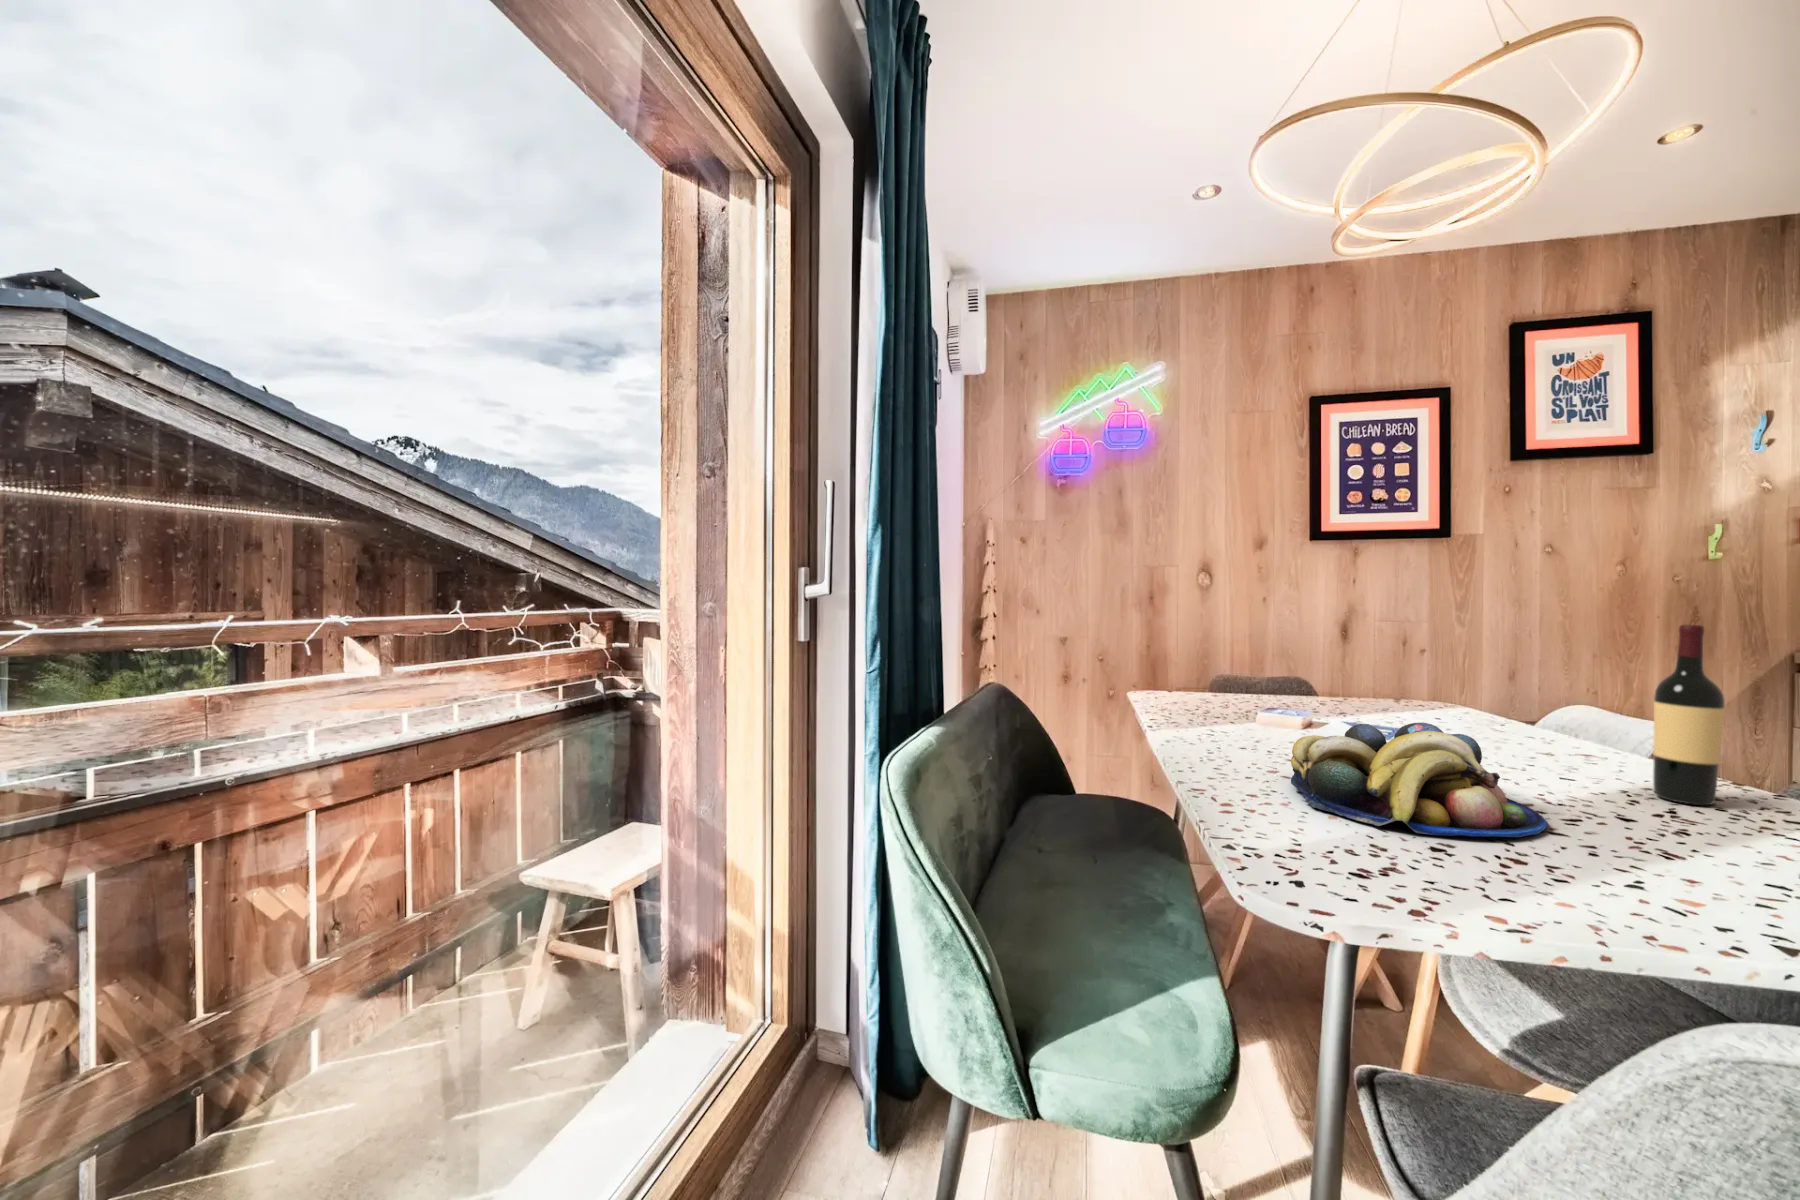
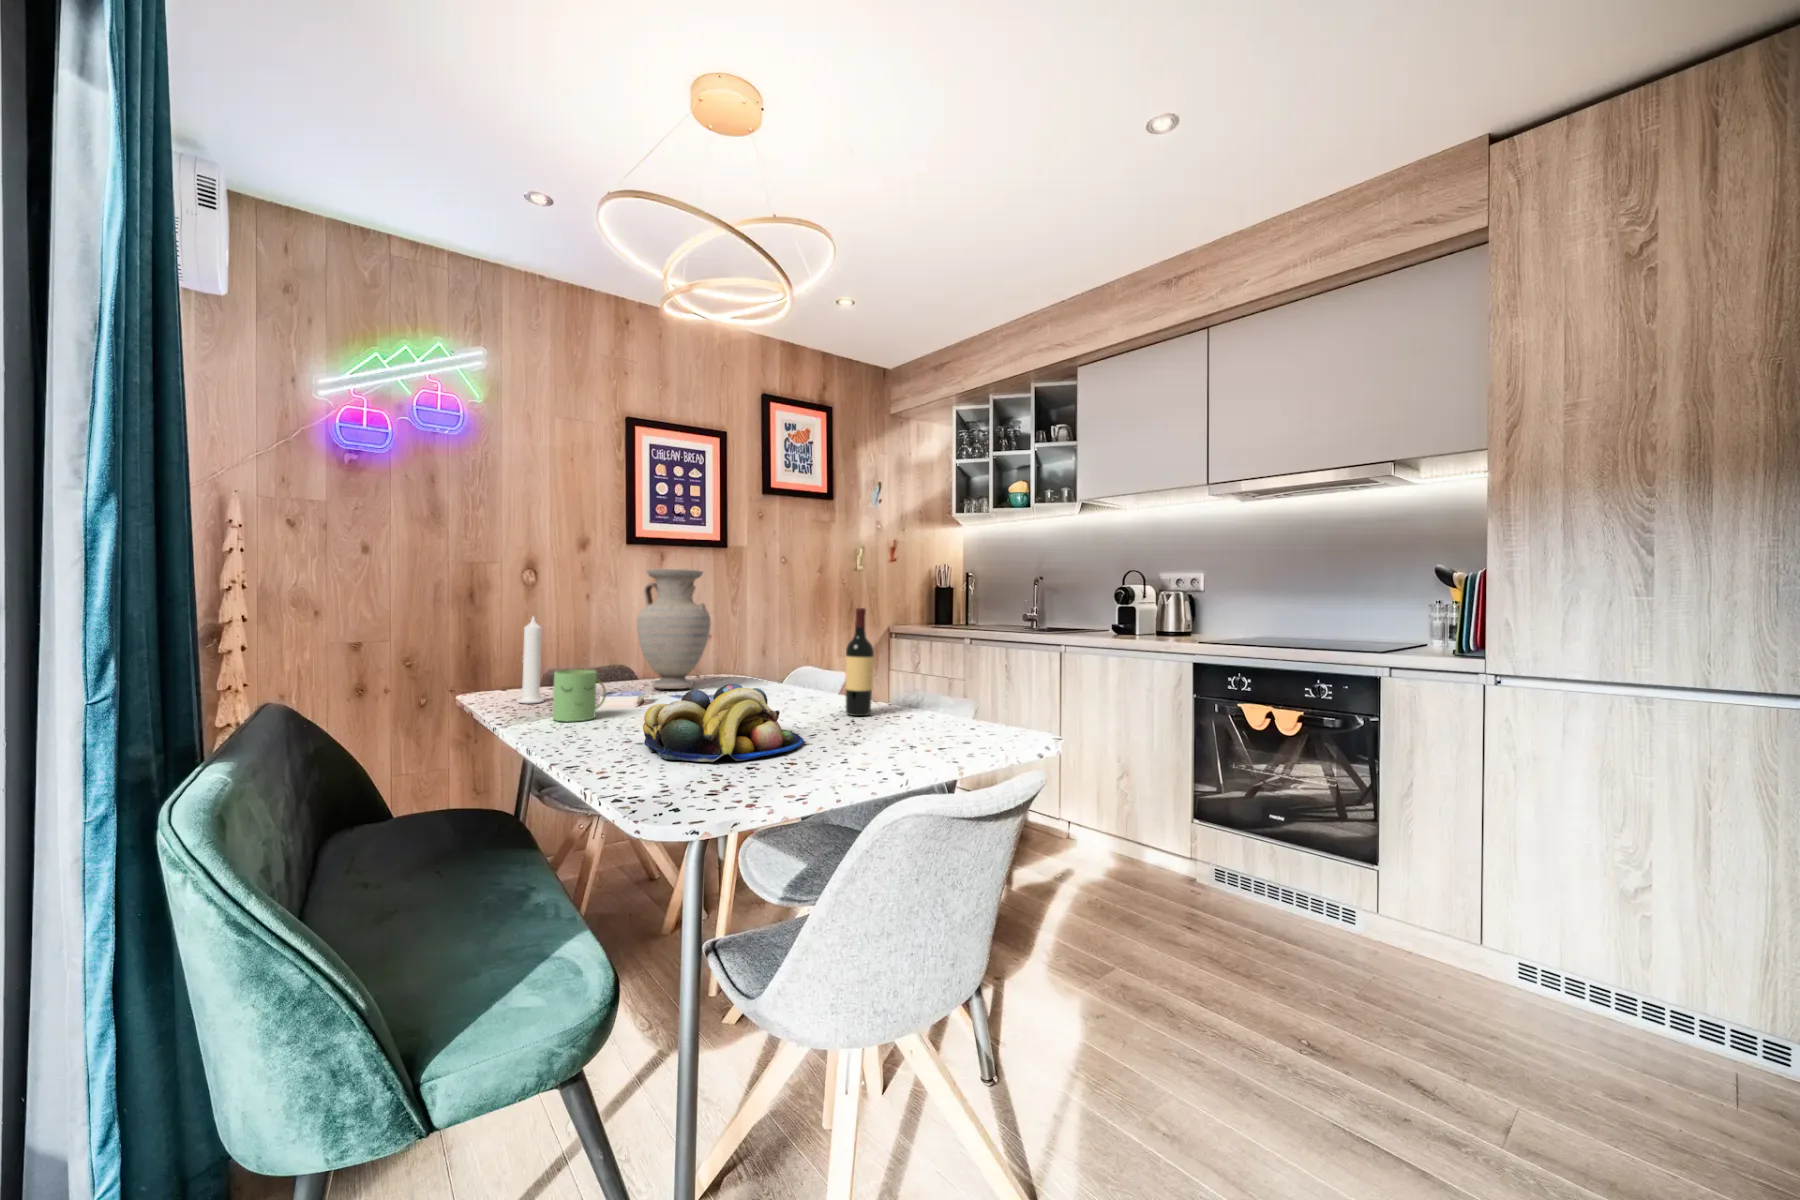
vase: none [1308,569,1411,715] -> present [637,569,711,689]
candle: none [1174,621,1201,711] -> present [517,617,544,703]
mug: none [1201,681,1260,738] -> present [553,670,606,721]

